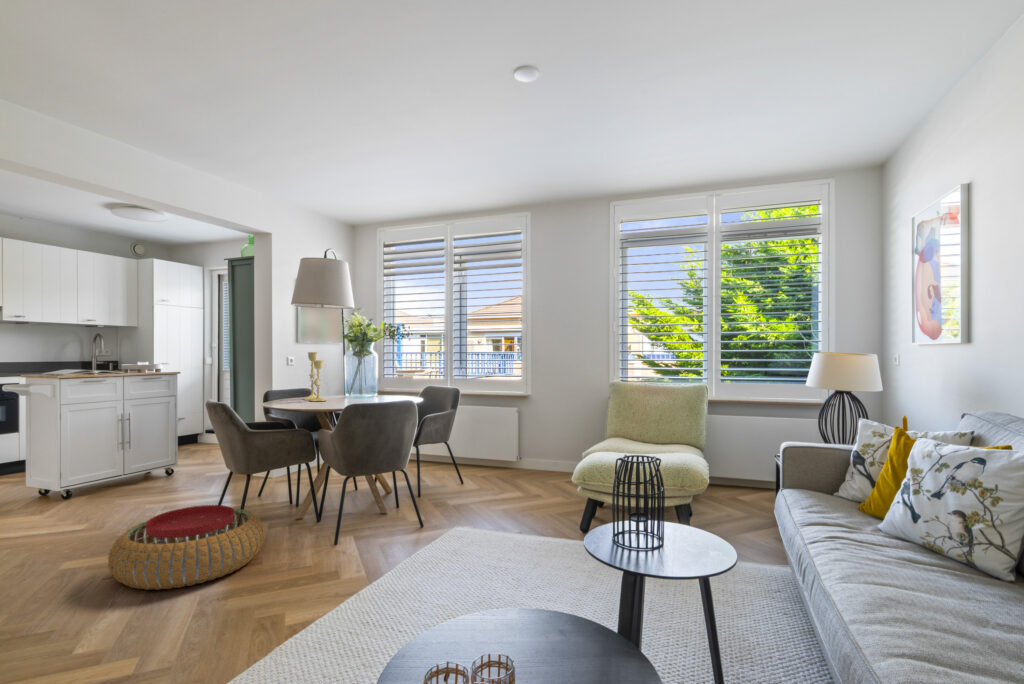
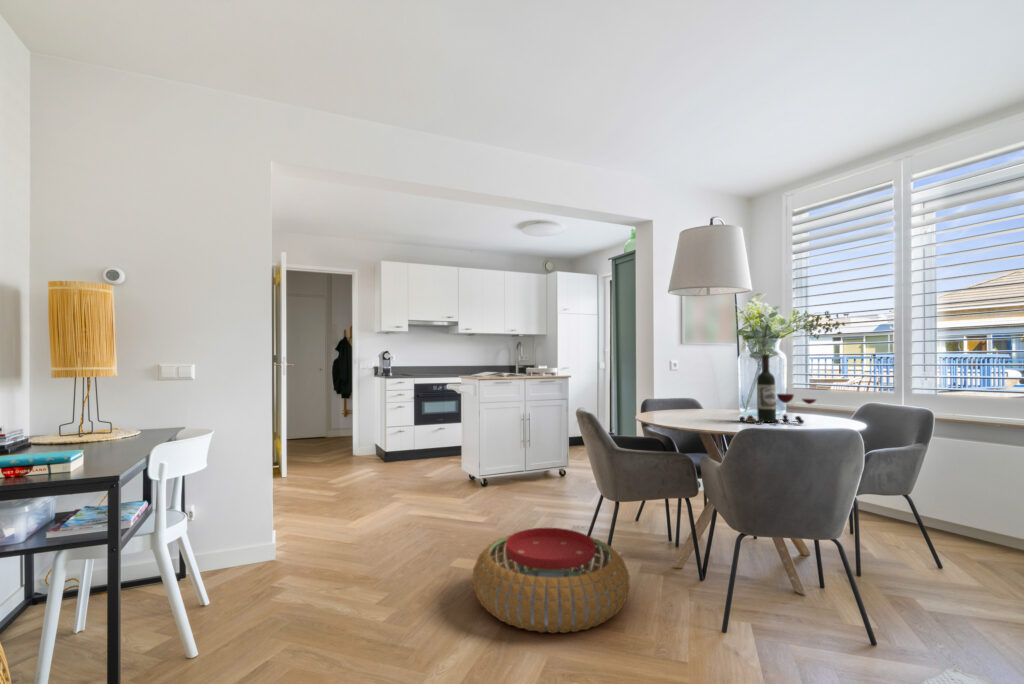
candlestick: present [303,352,326,401] -> none [683,353,714,416]
wine bottle: none [346,354,397,403] -> present [740,354,816,424]

